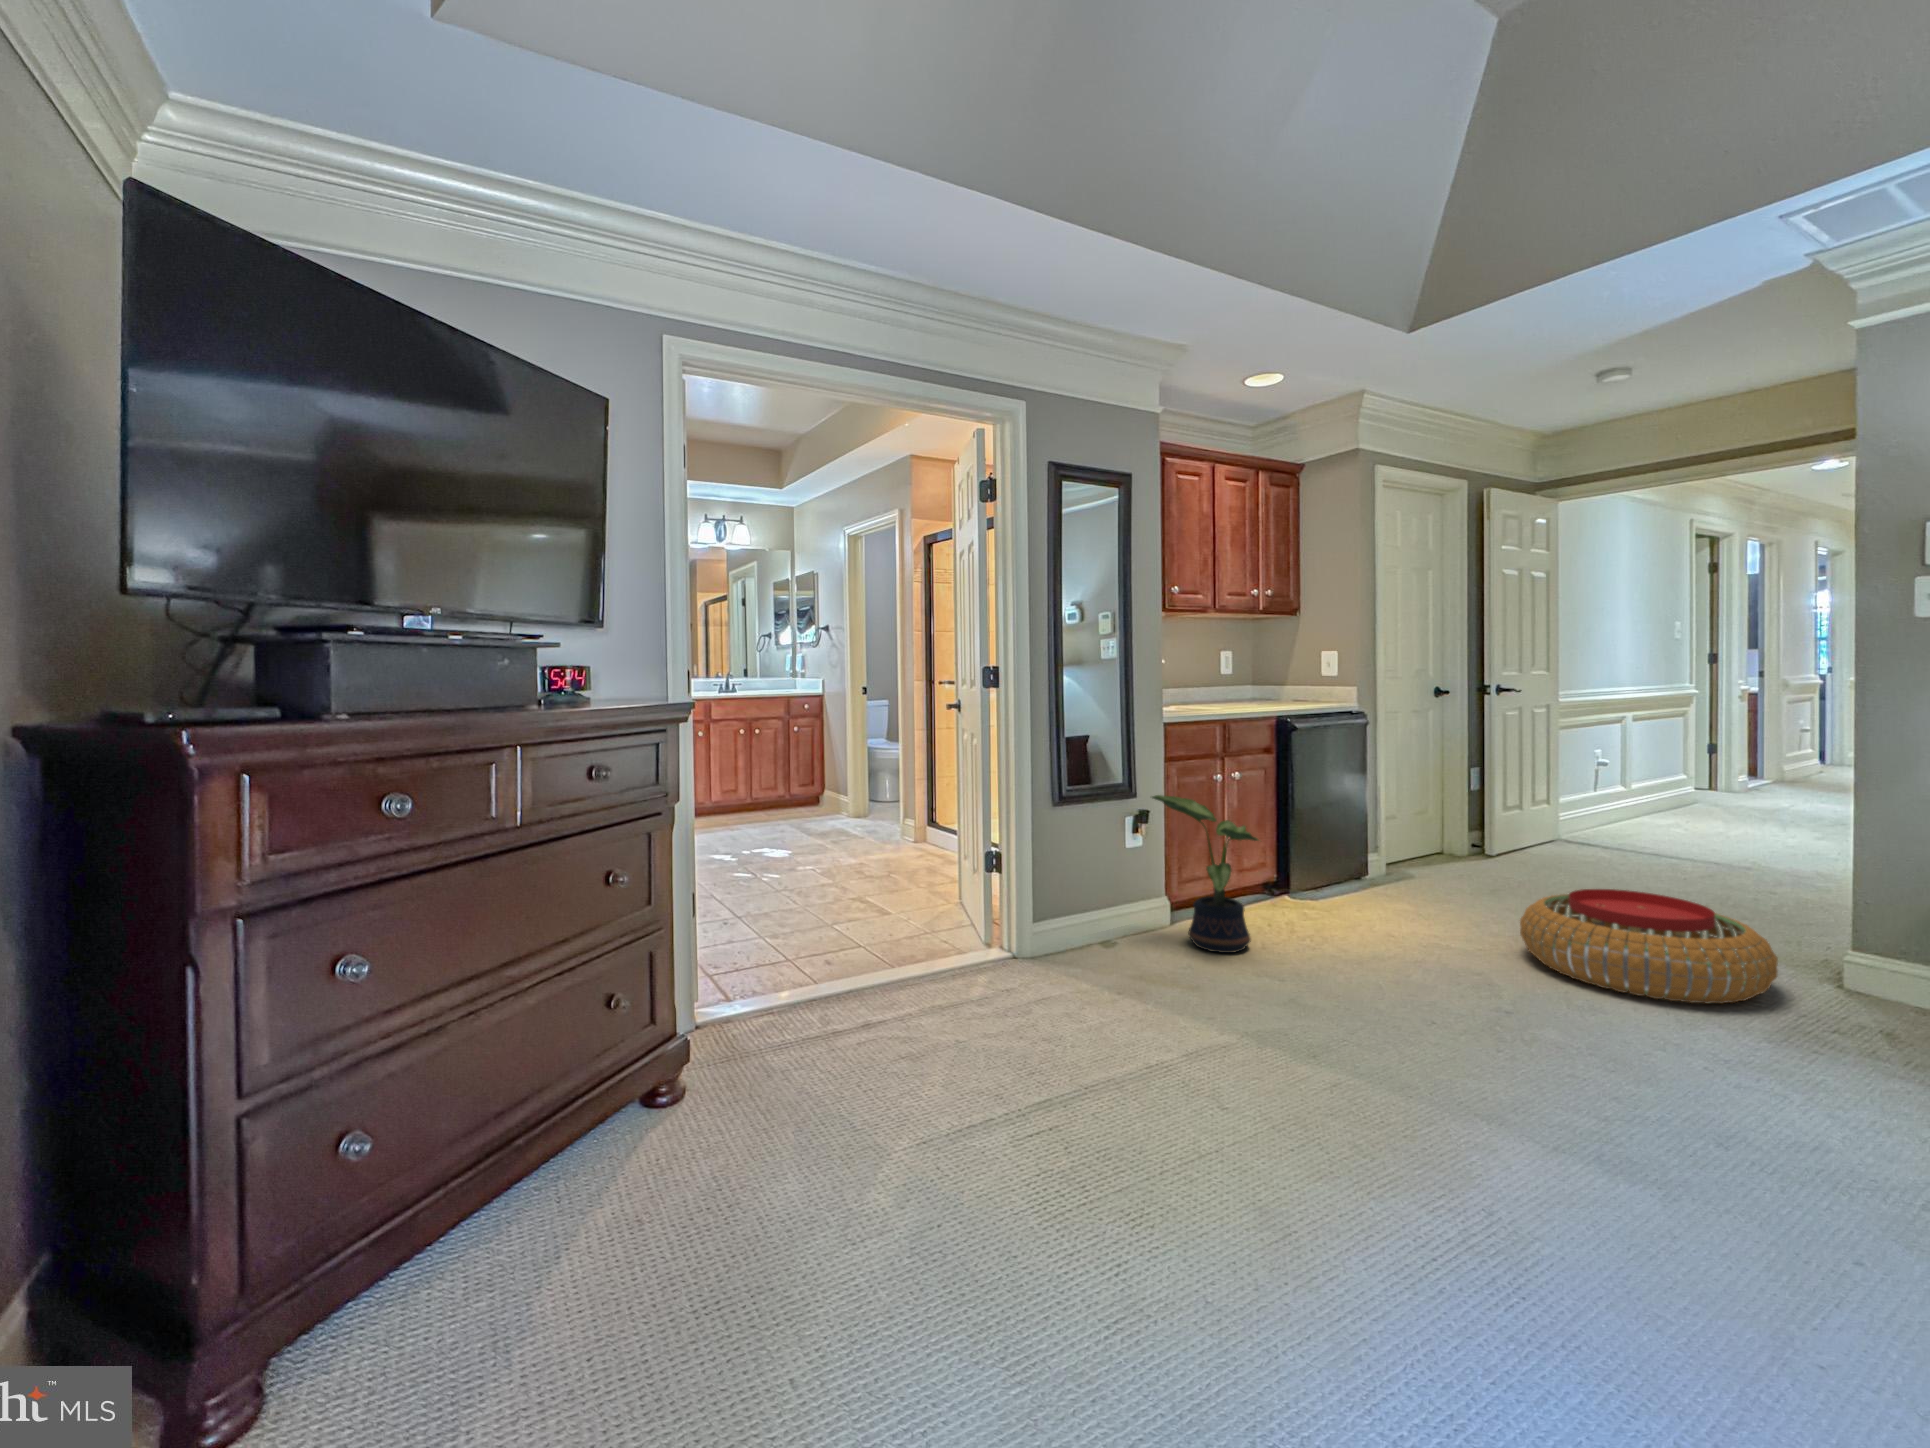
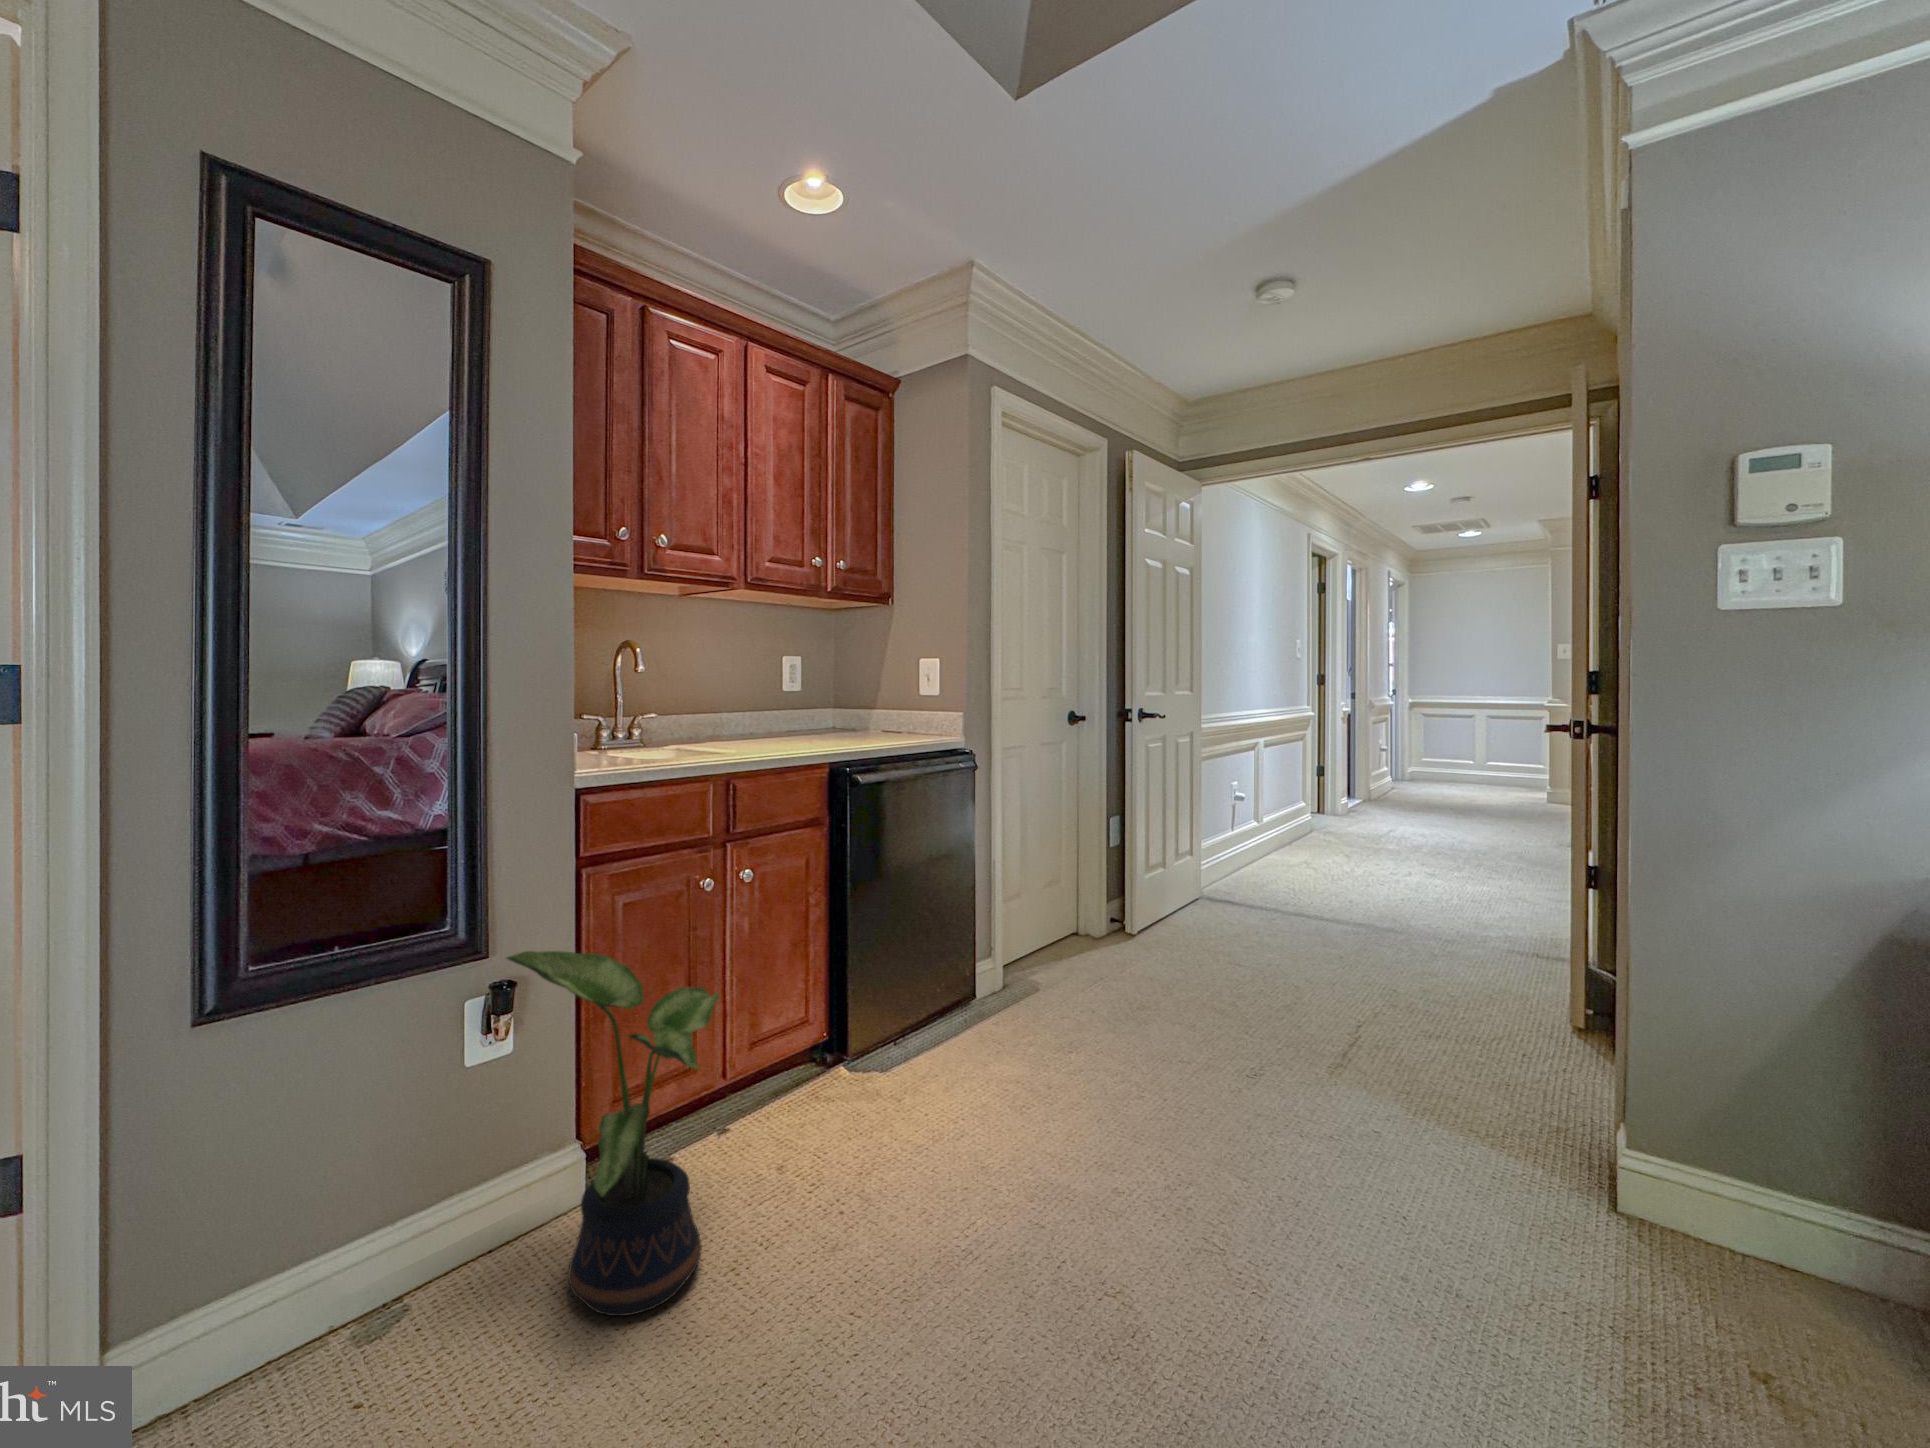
pouf: present [1520,889,1778,1003] -> none [1178,1062,1577,1344]

